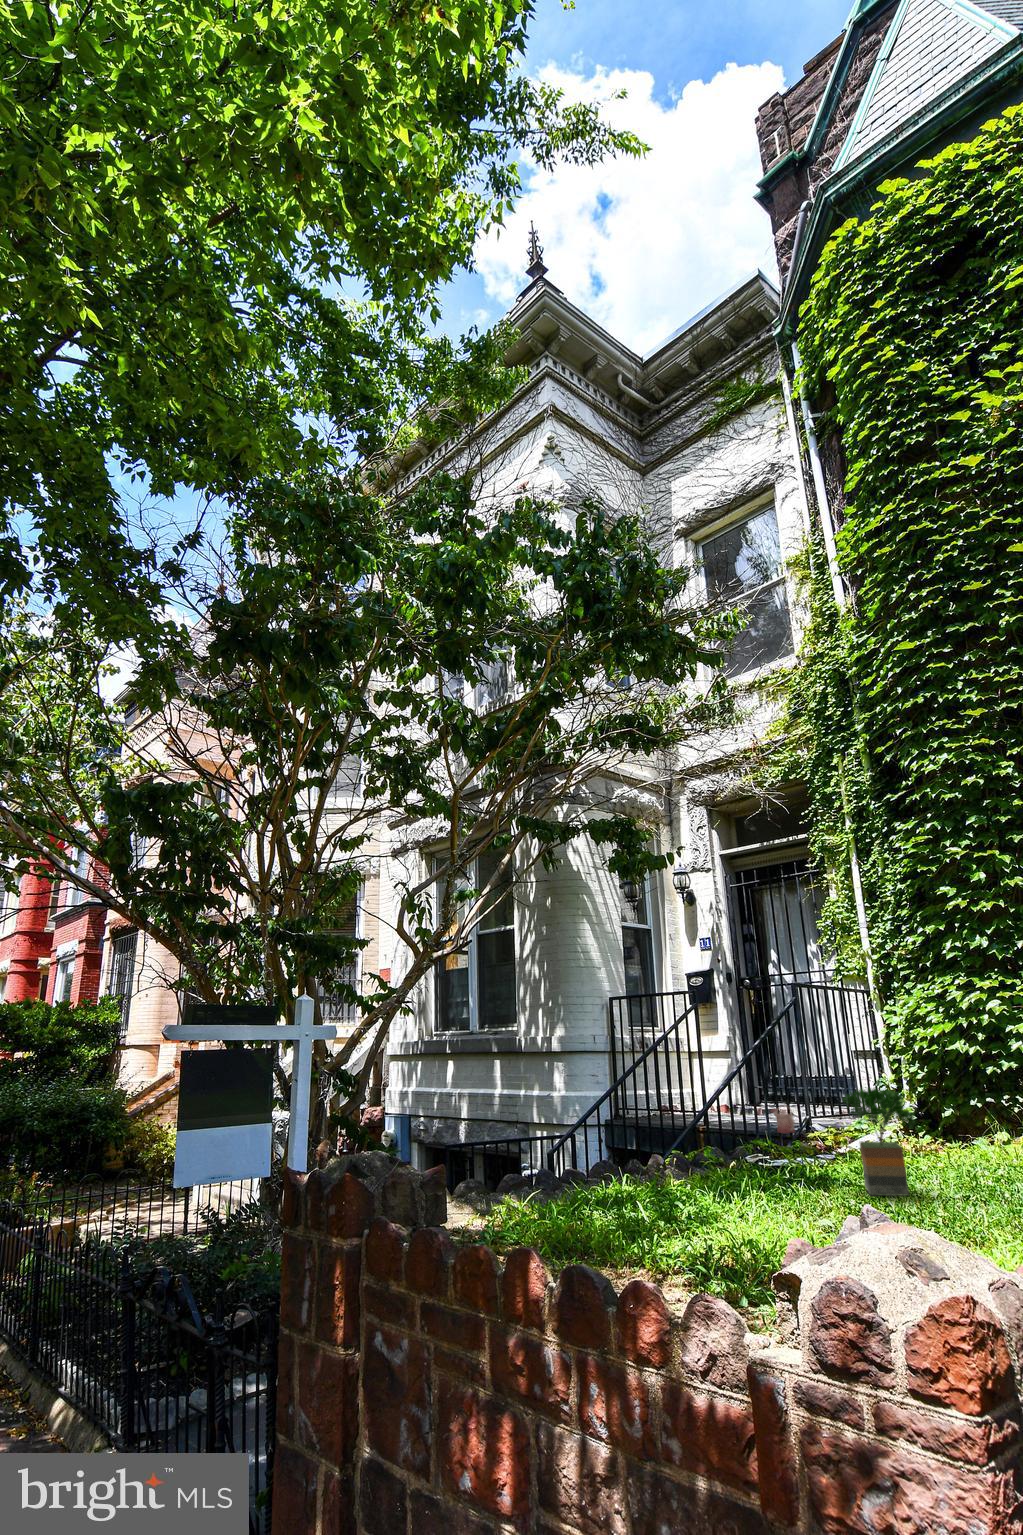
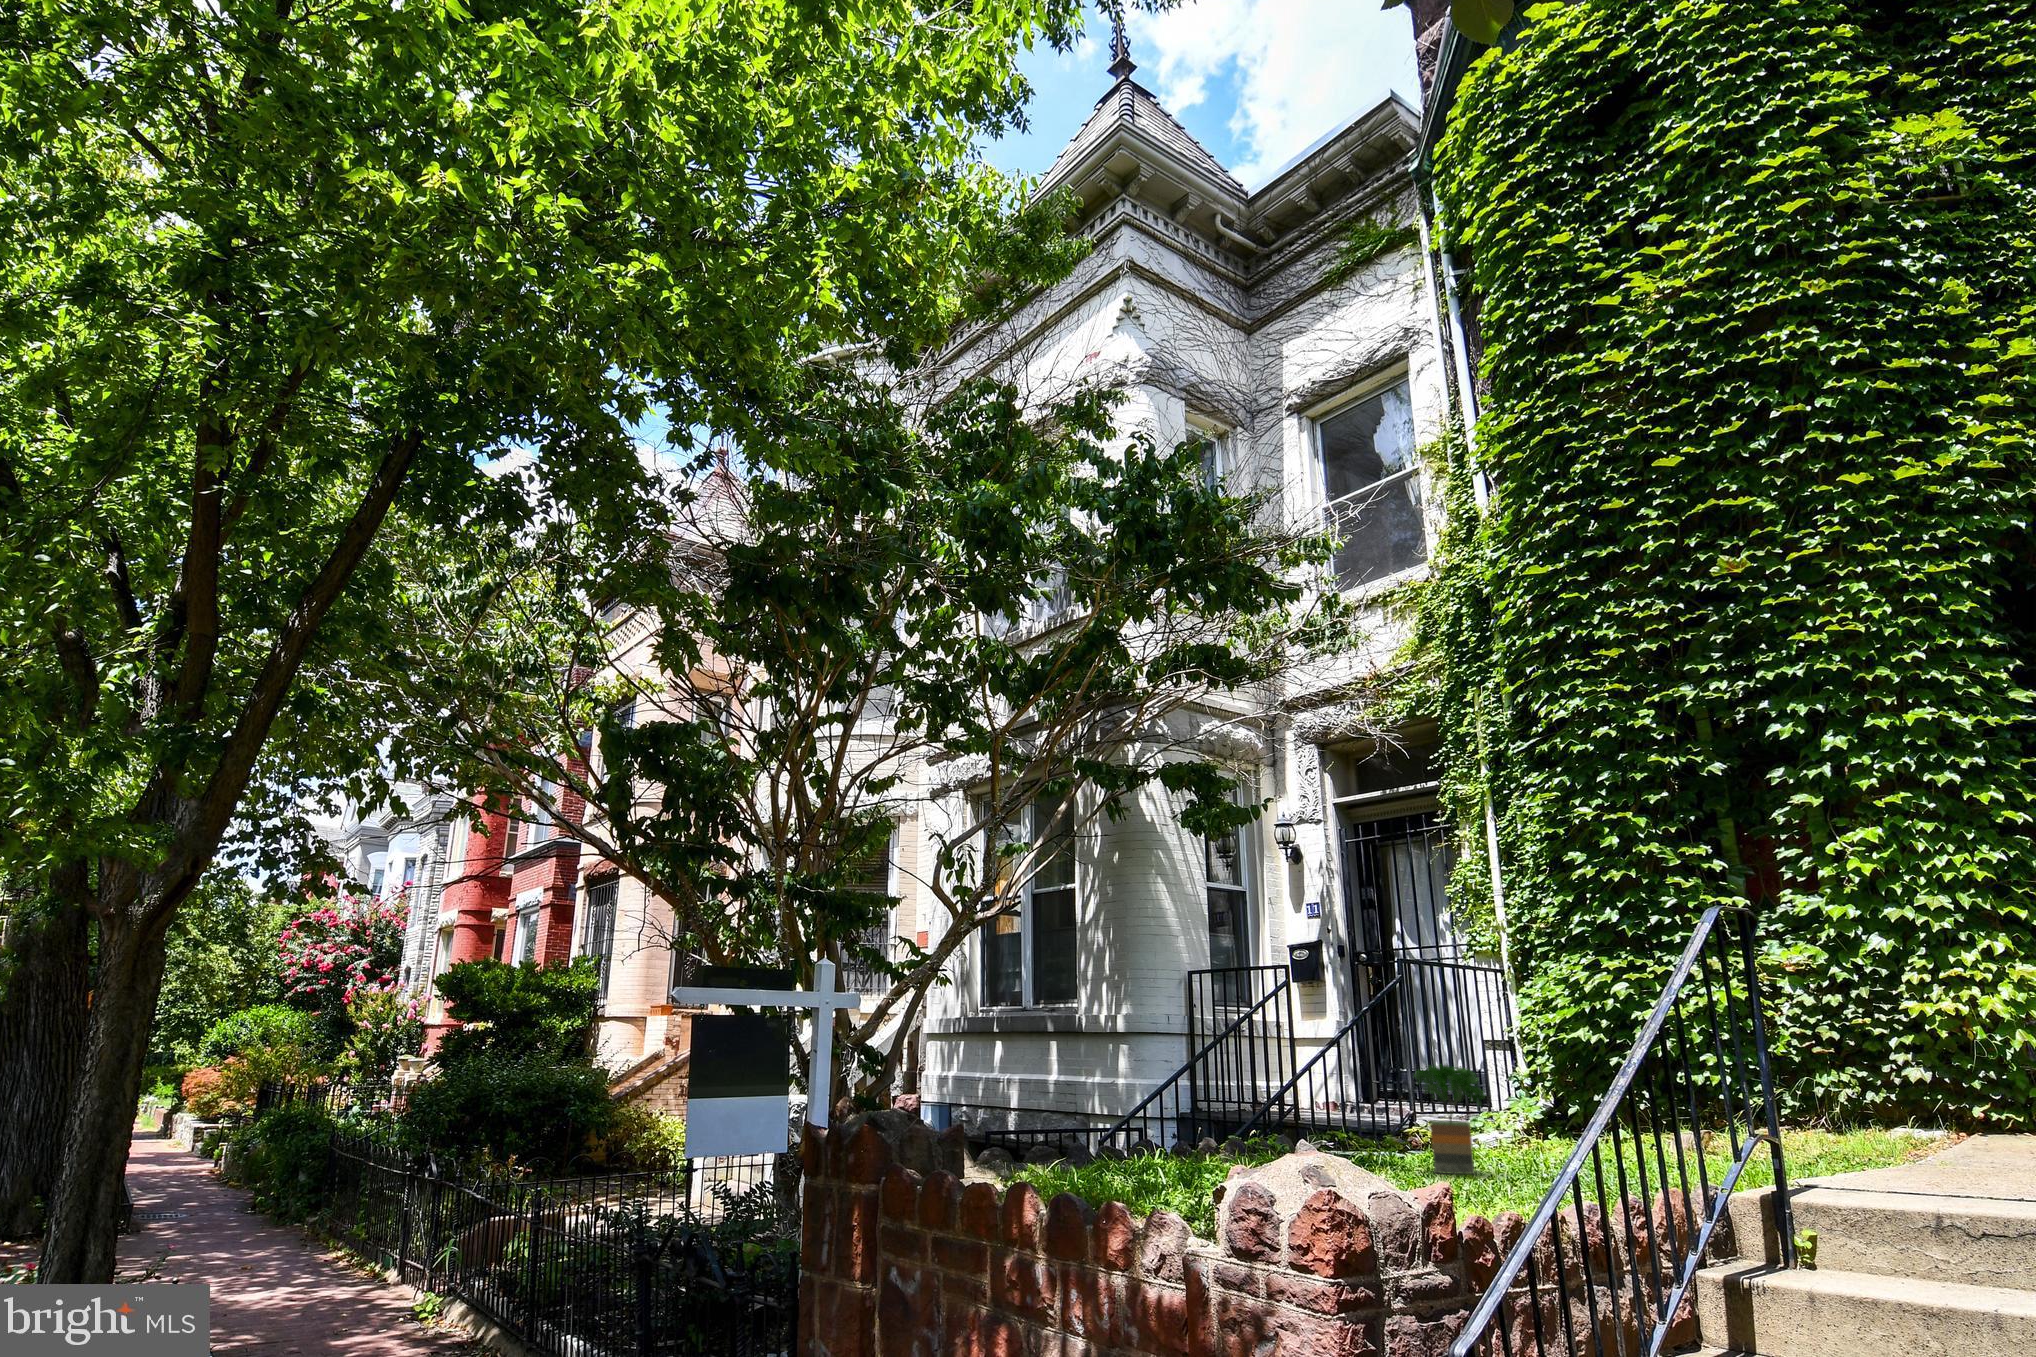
watering can: present [770,1107,795,1133] -> none [1372,1100,1399,1132]

